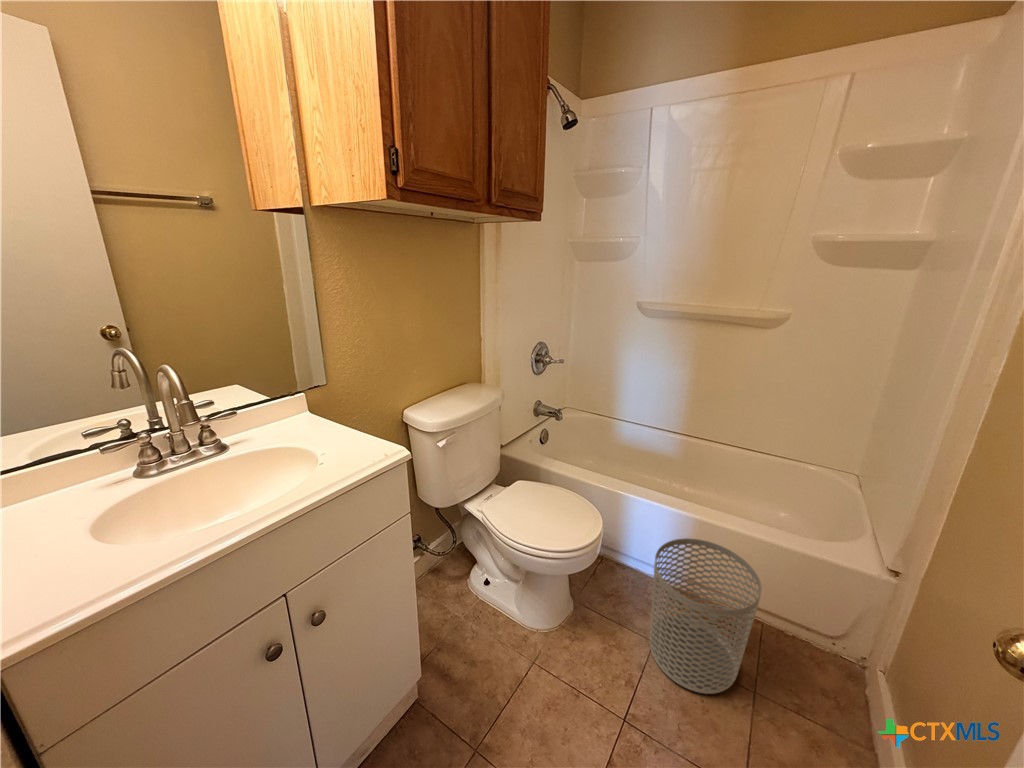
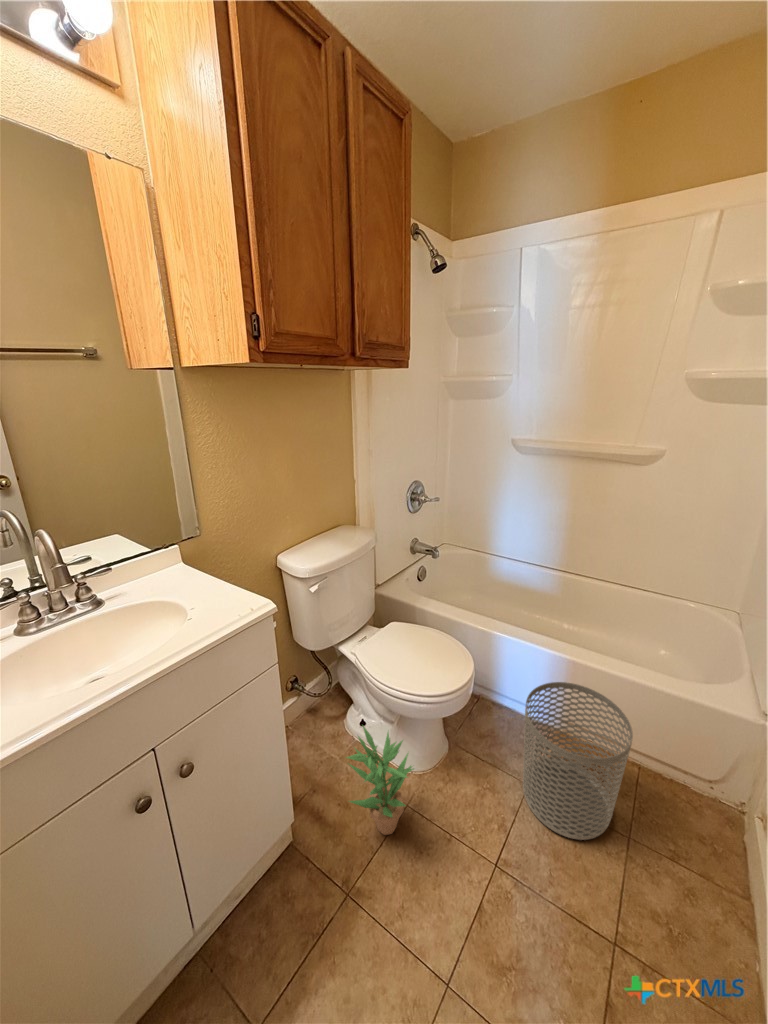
potted plant: none [474,578,546,692] -> present [346,726,414,835]

